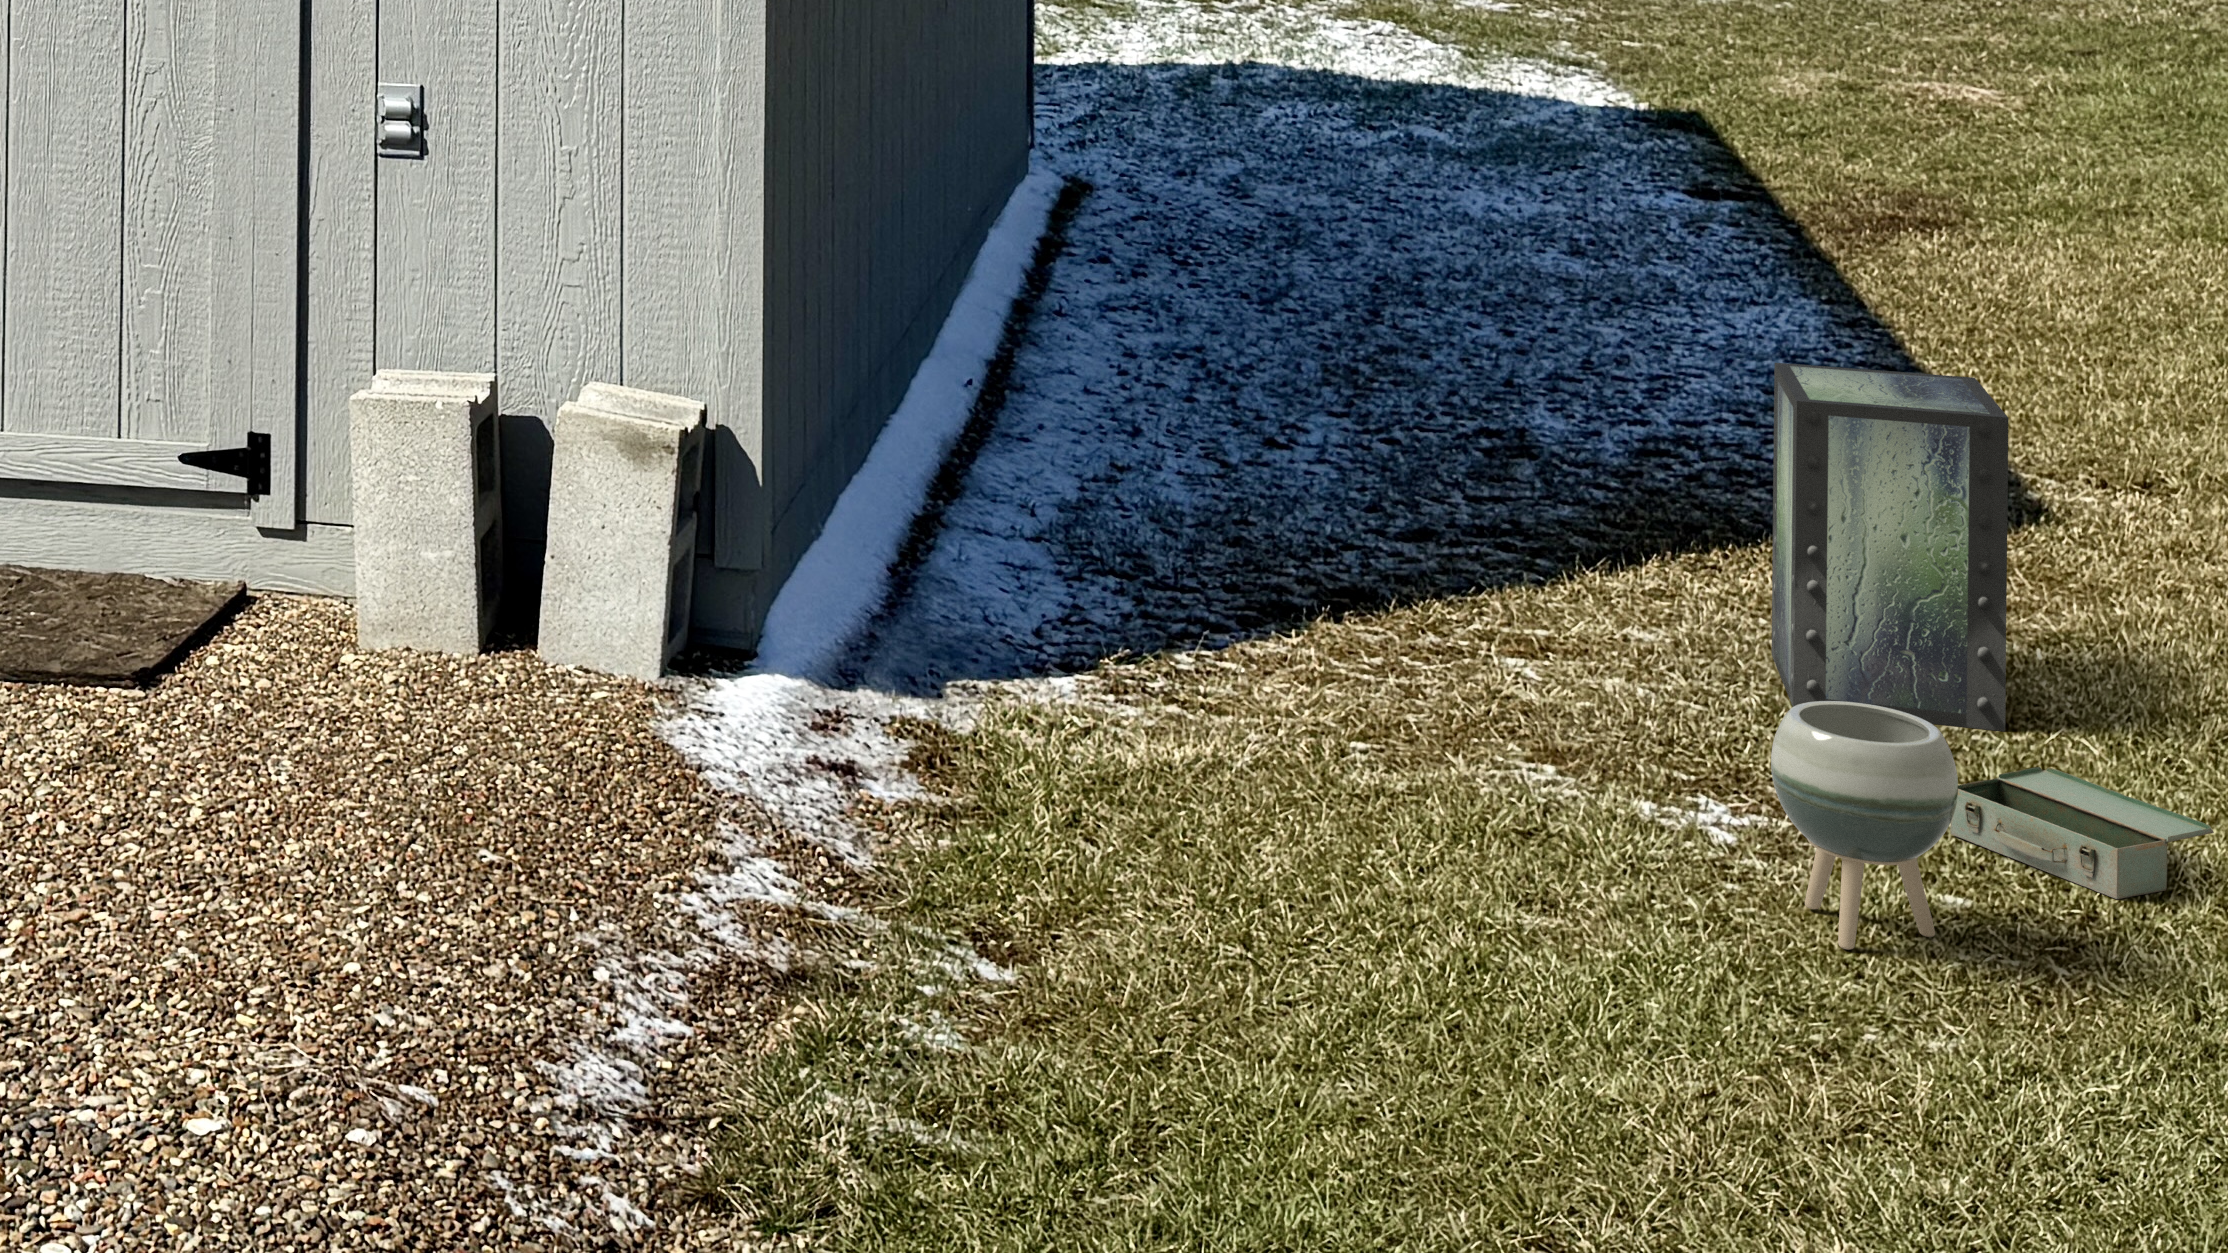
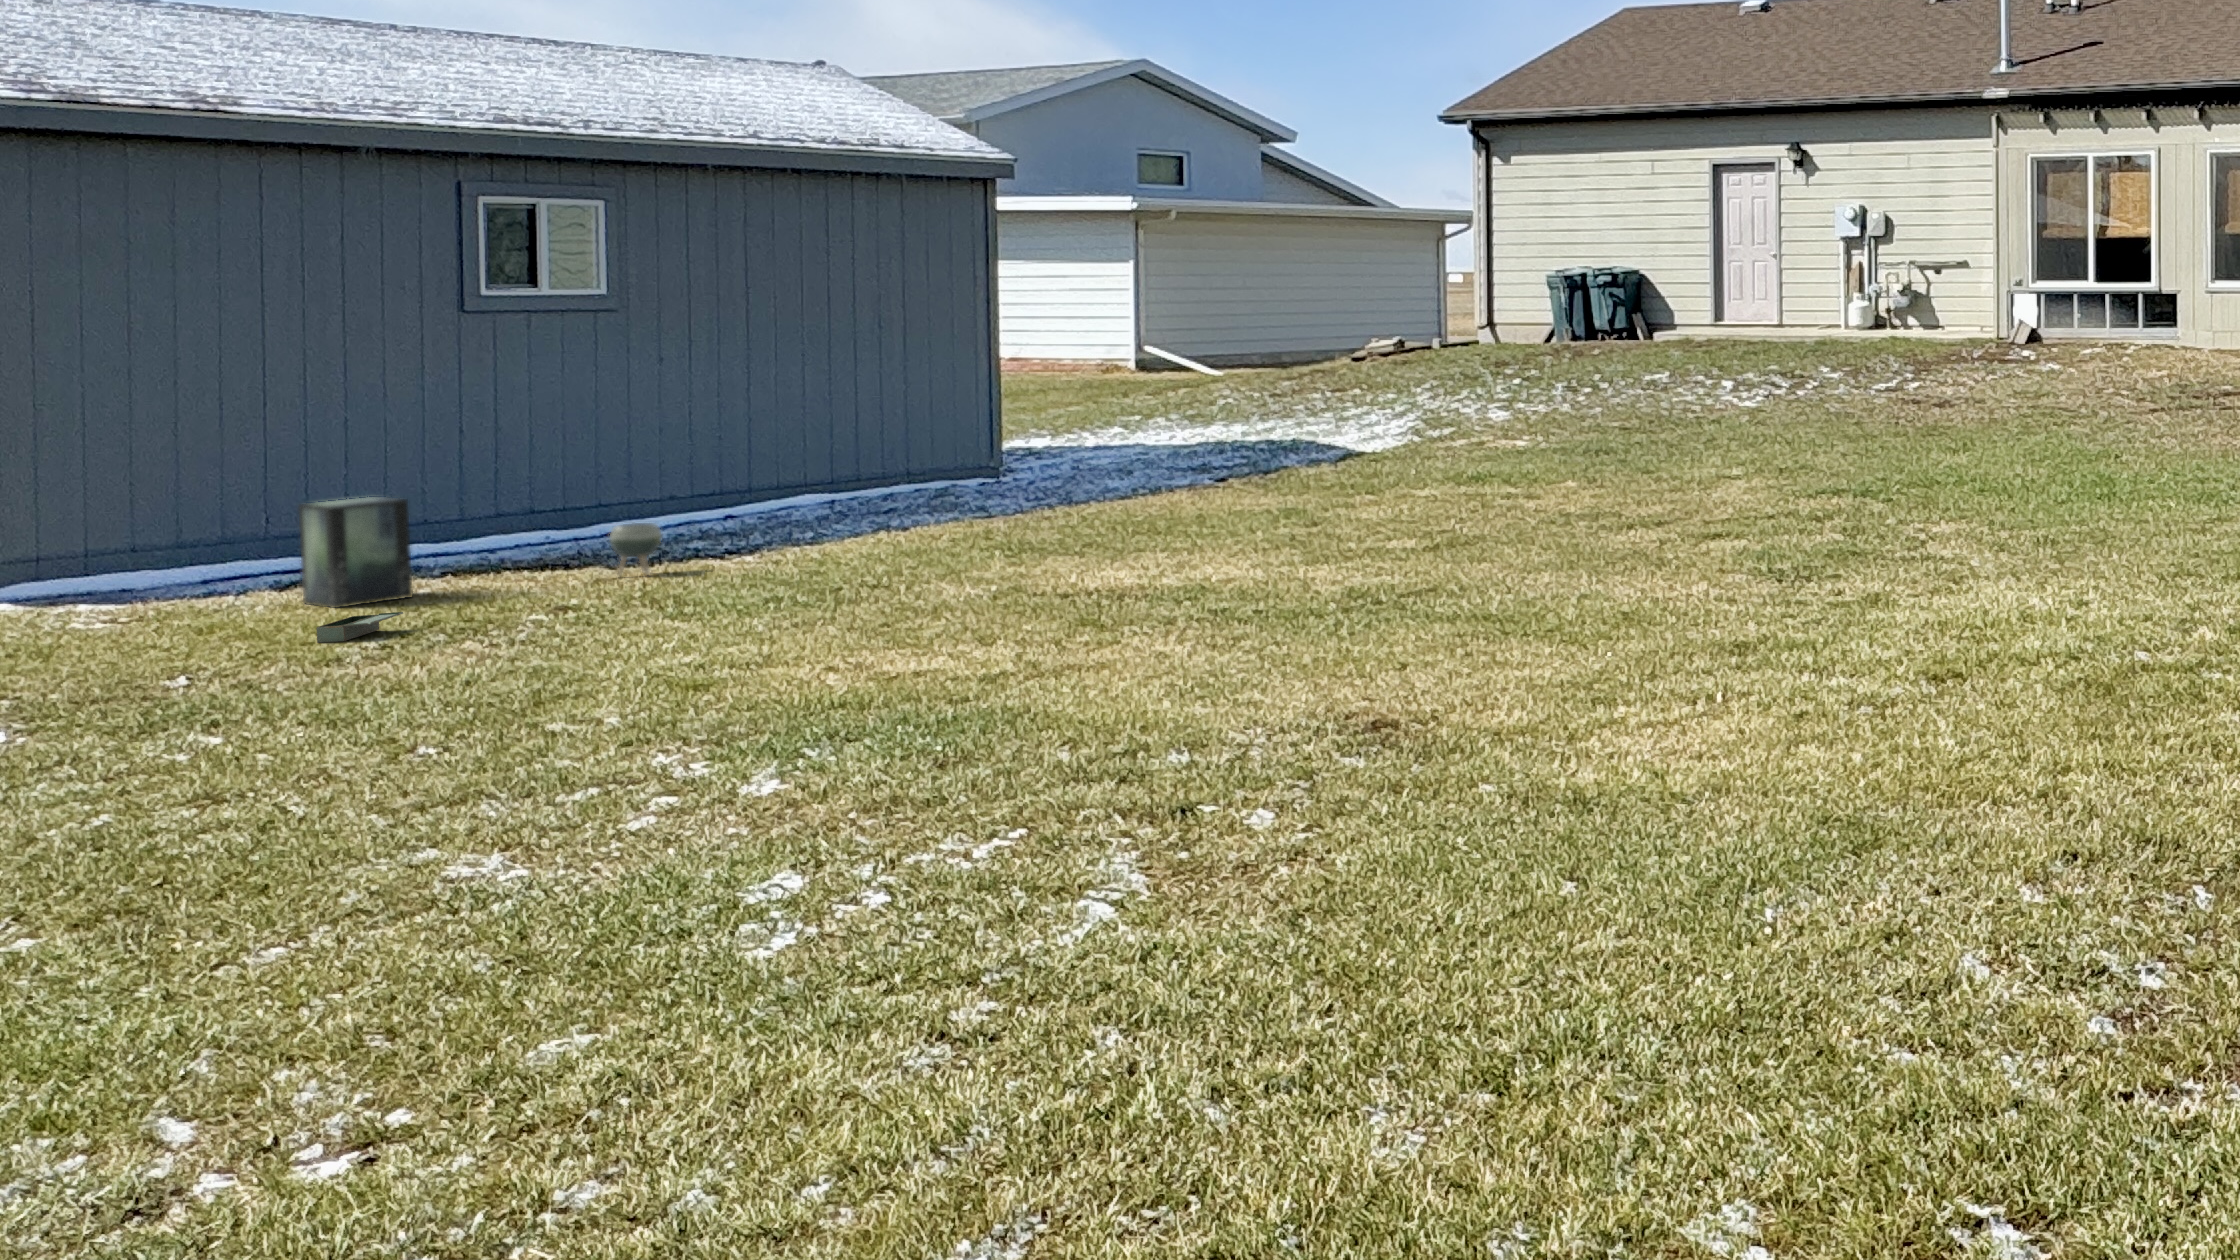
storage box: present [1771,363,2009,732] -> present [298,497,413,608]
planter: present [1771,701,1958,950] -> present [610,523,661,576]

